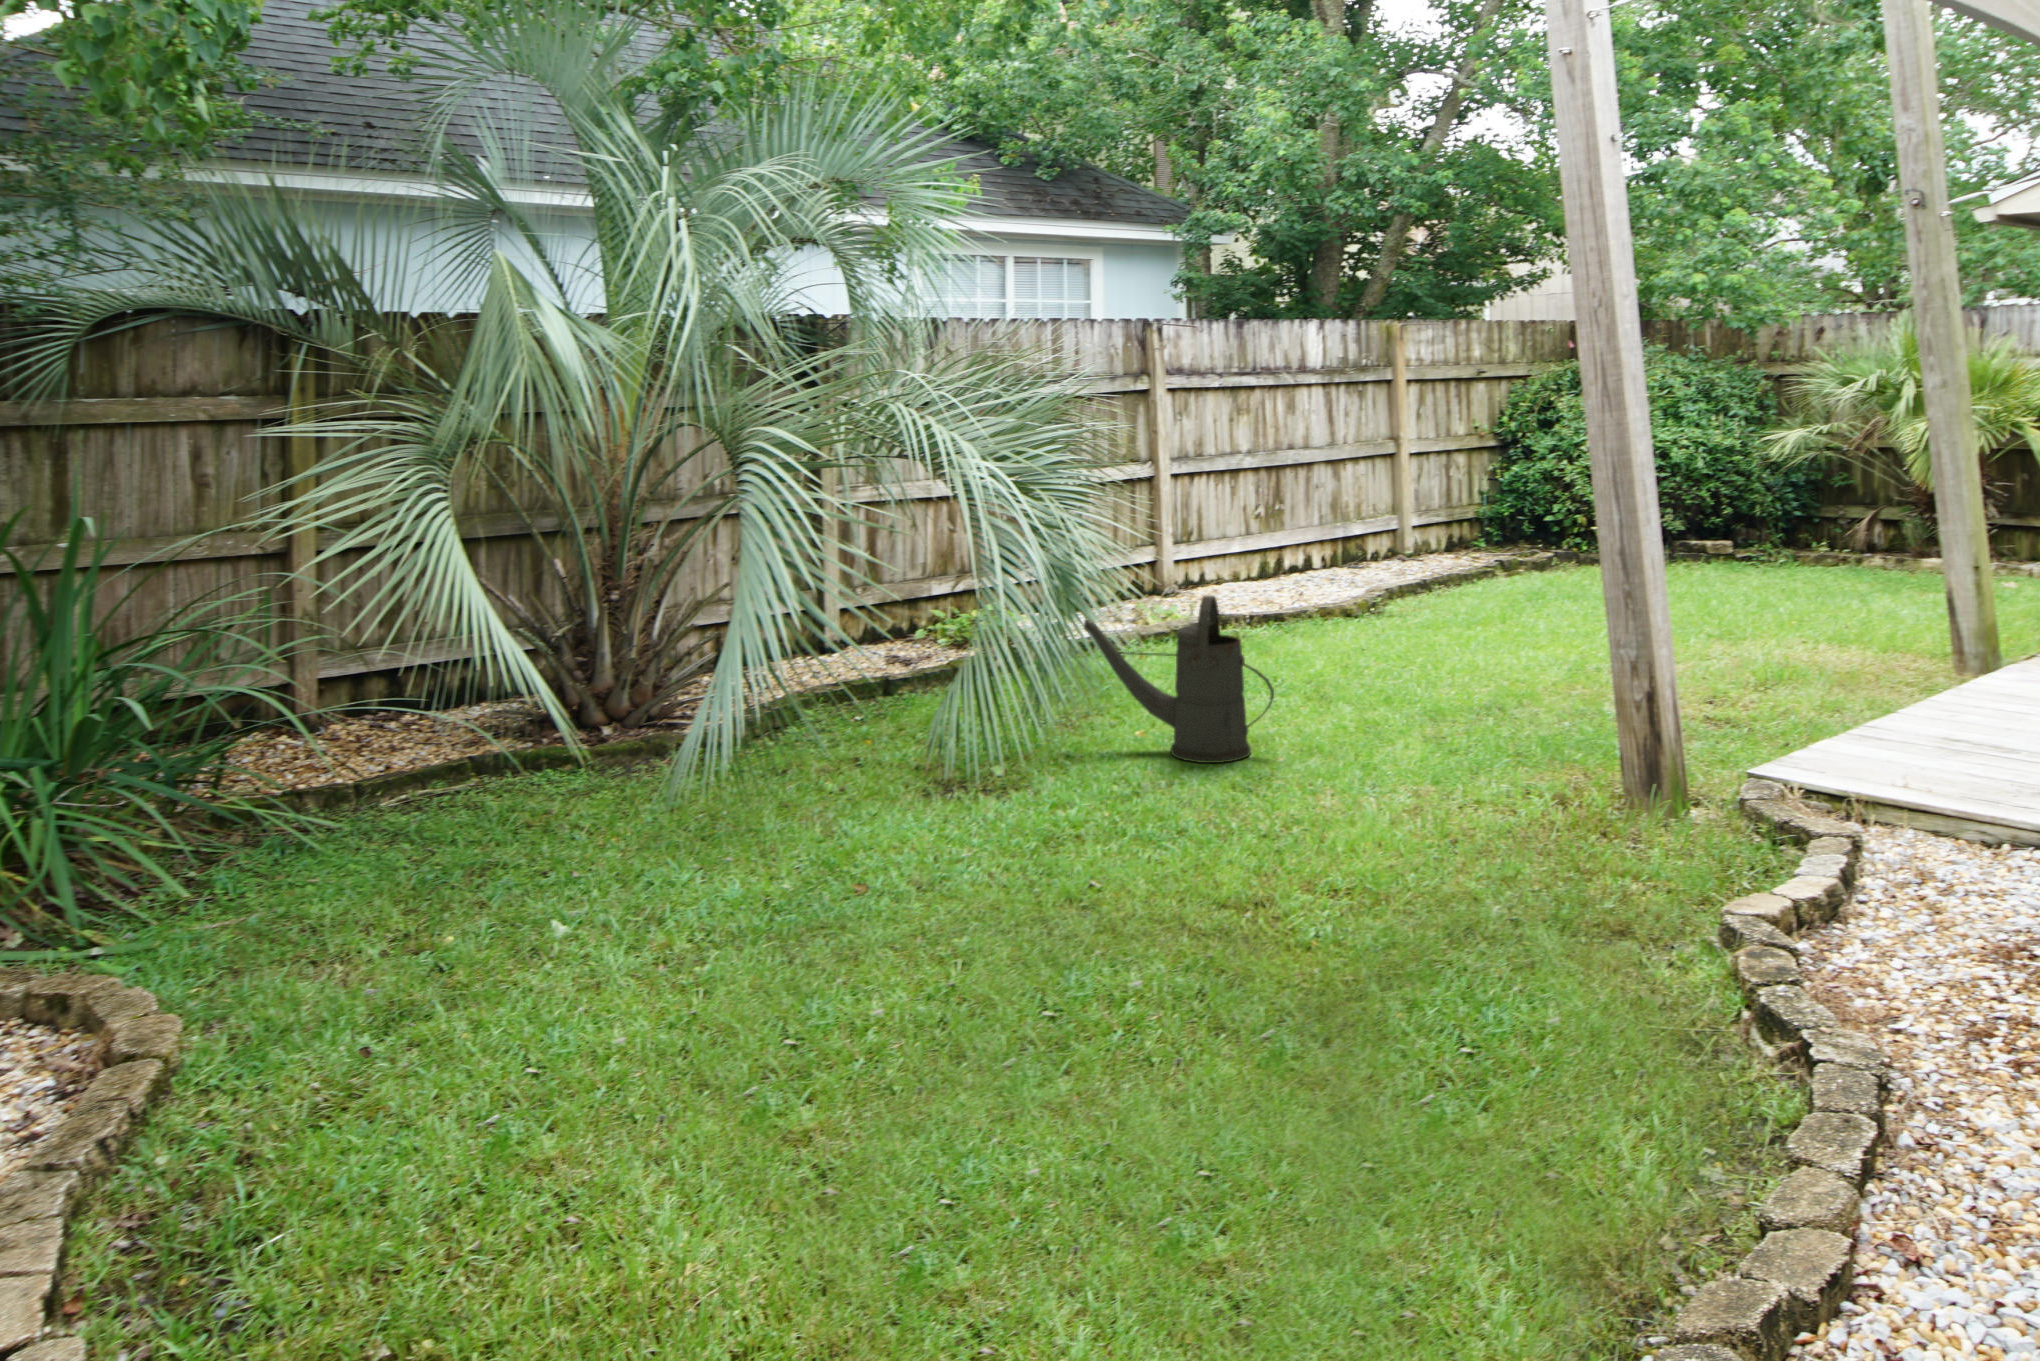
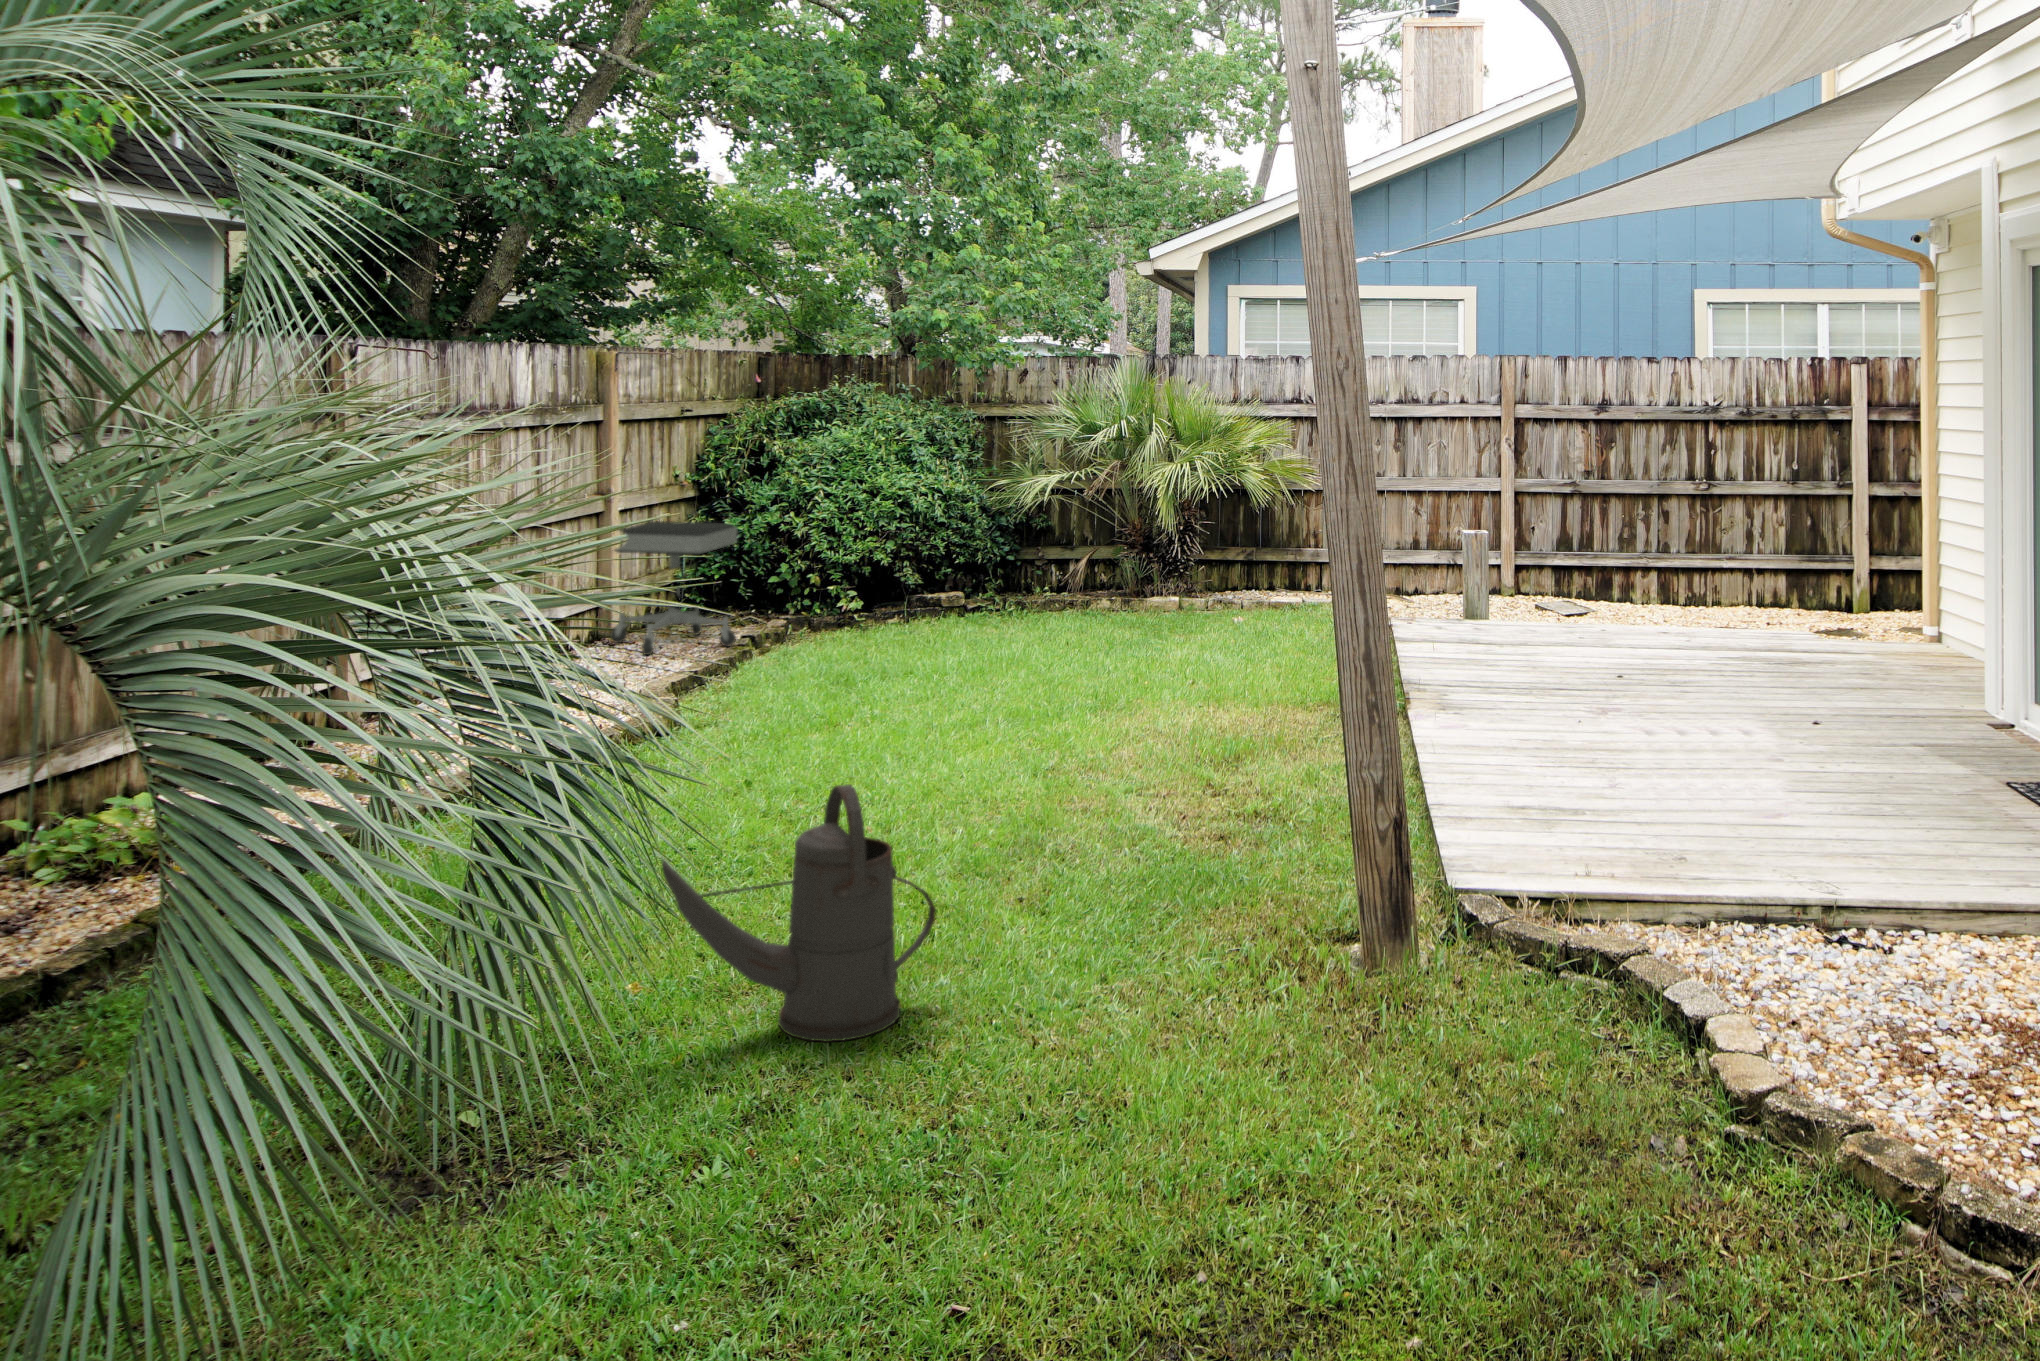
stool: none [1389,461,1492,564] -> present [610,521,738,655]

